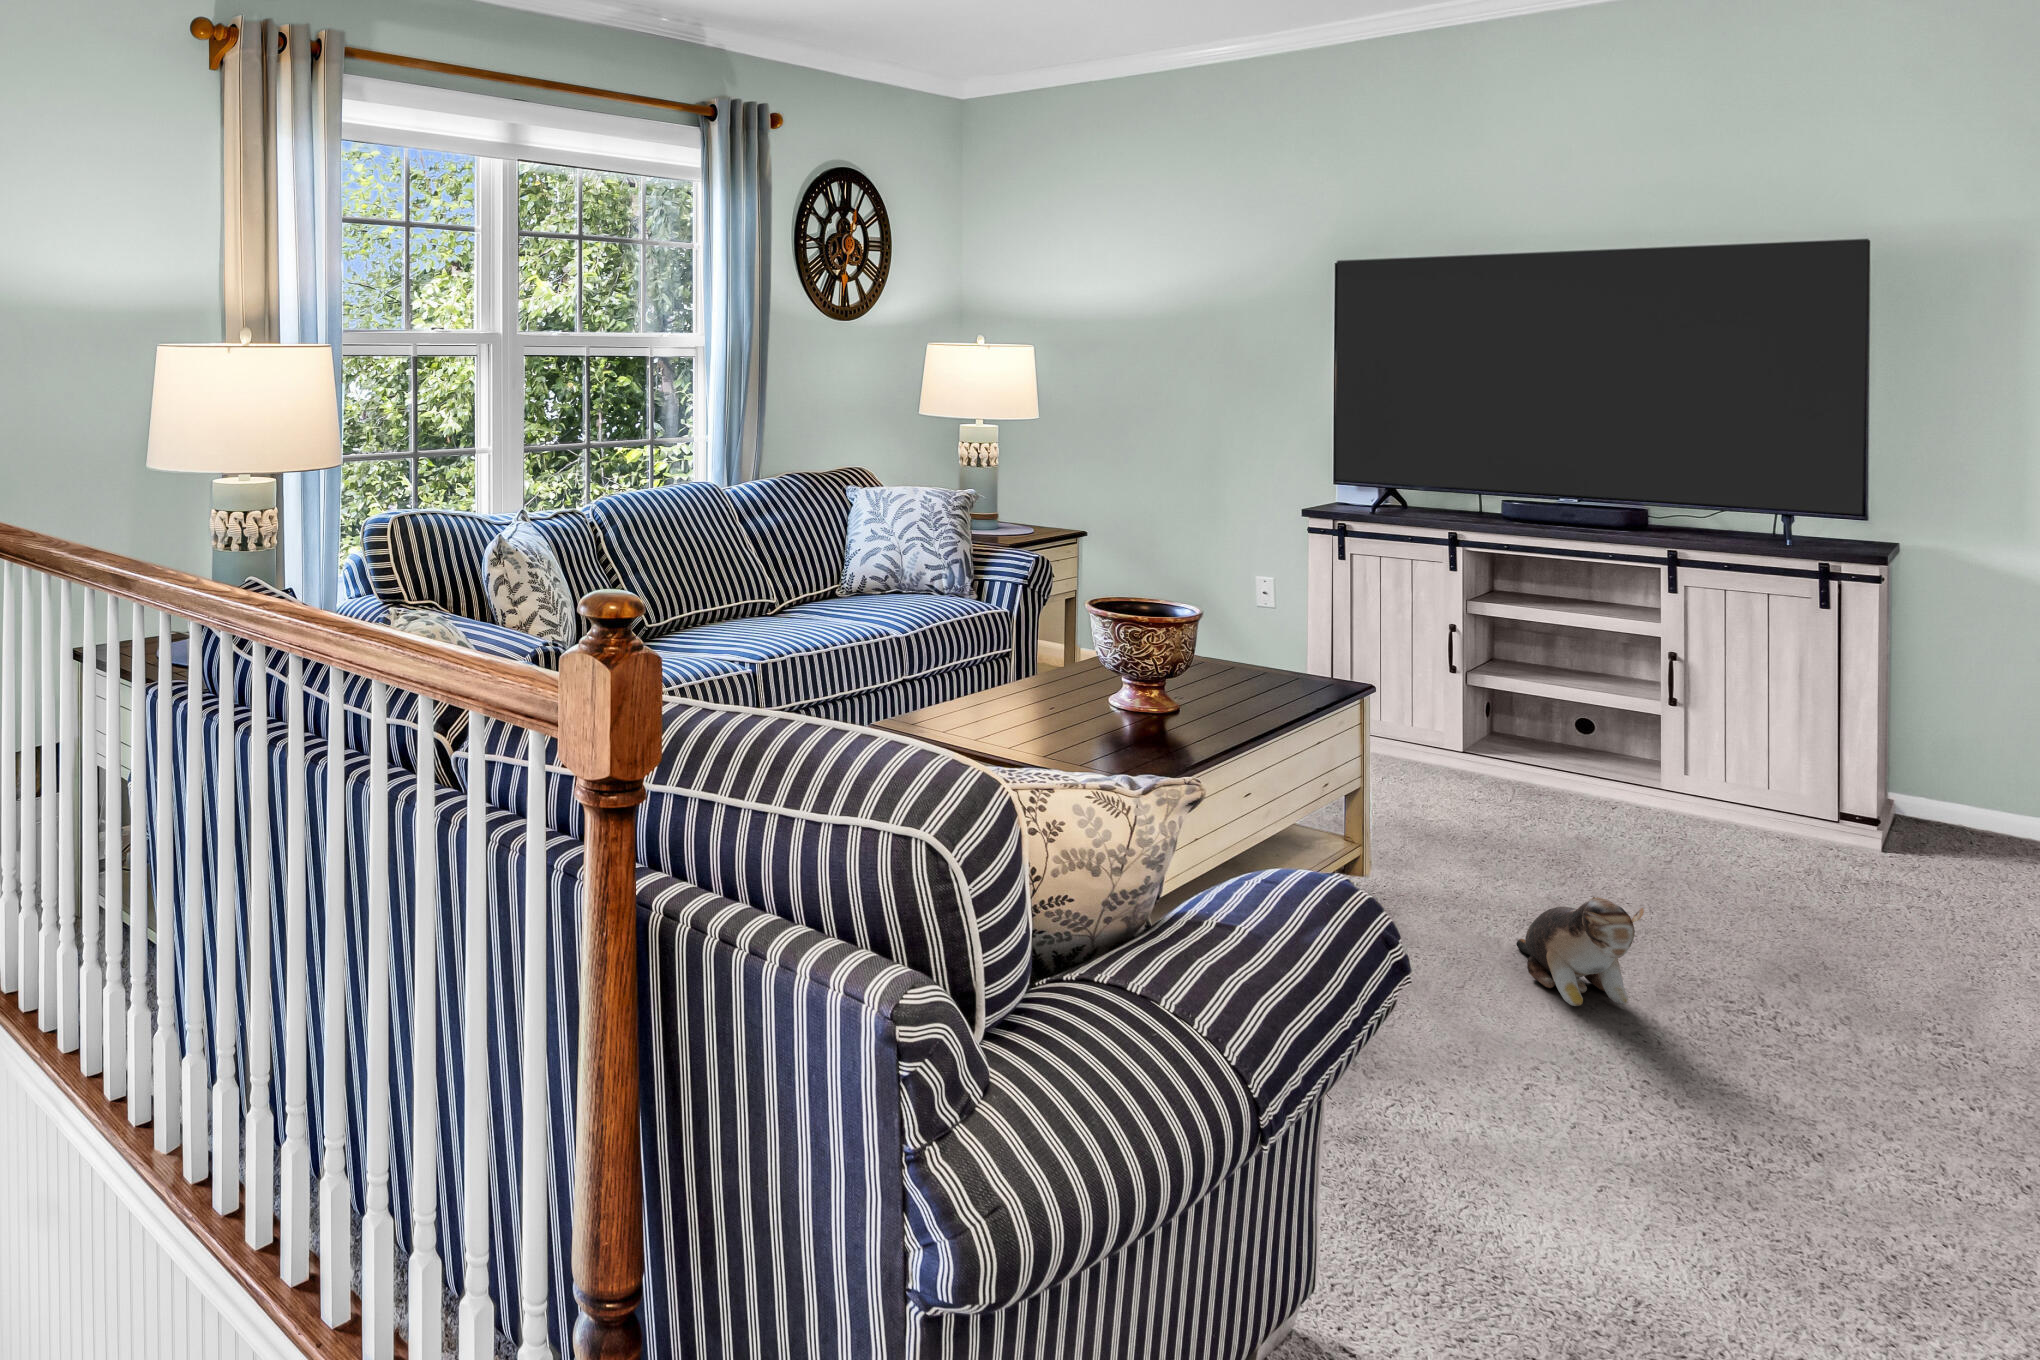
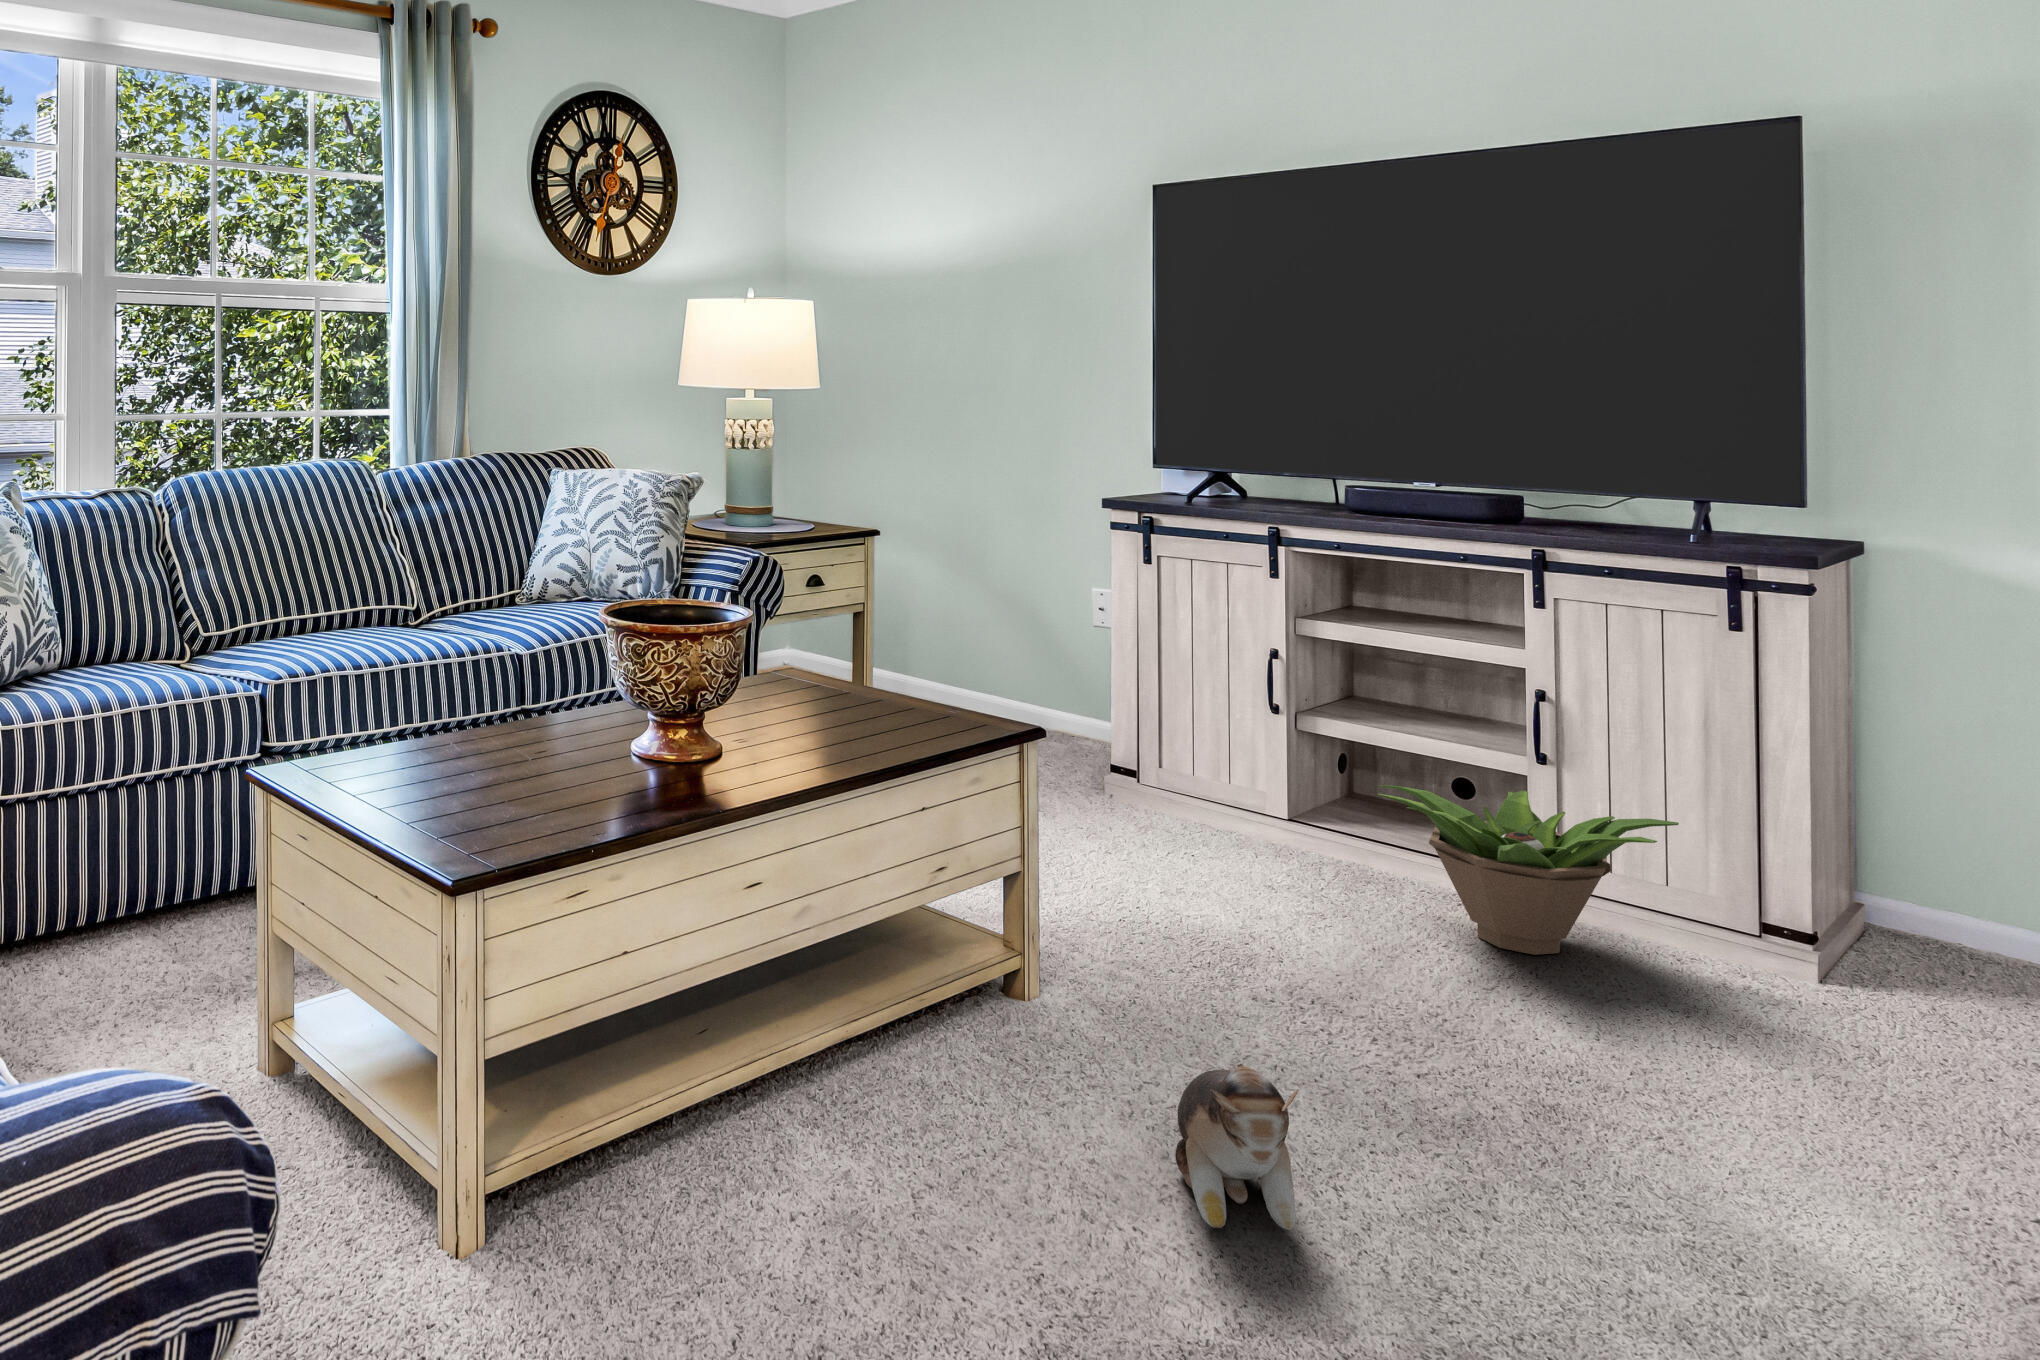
decorative plant: none [1552,725,1786,842] -> present [1378,785,1679,955]

